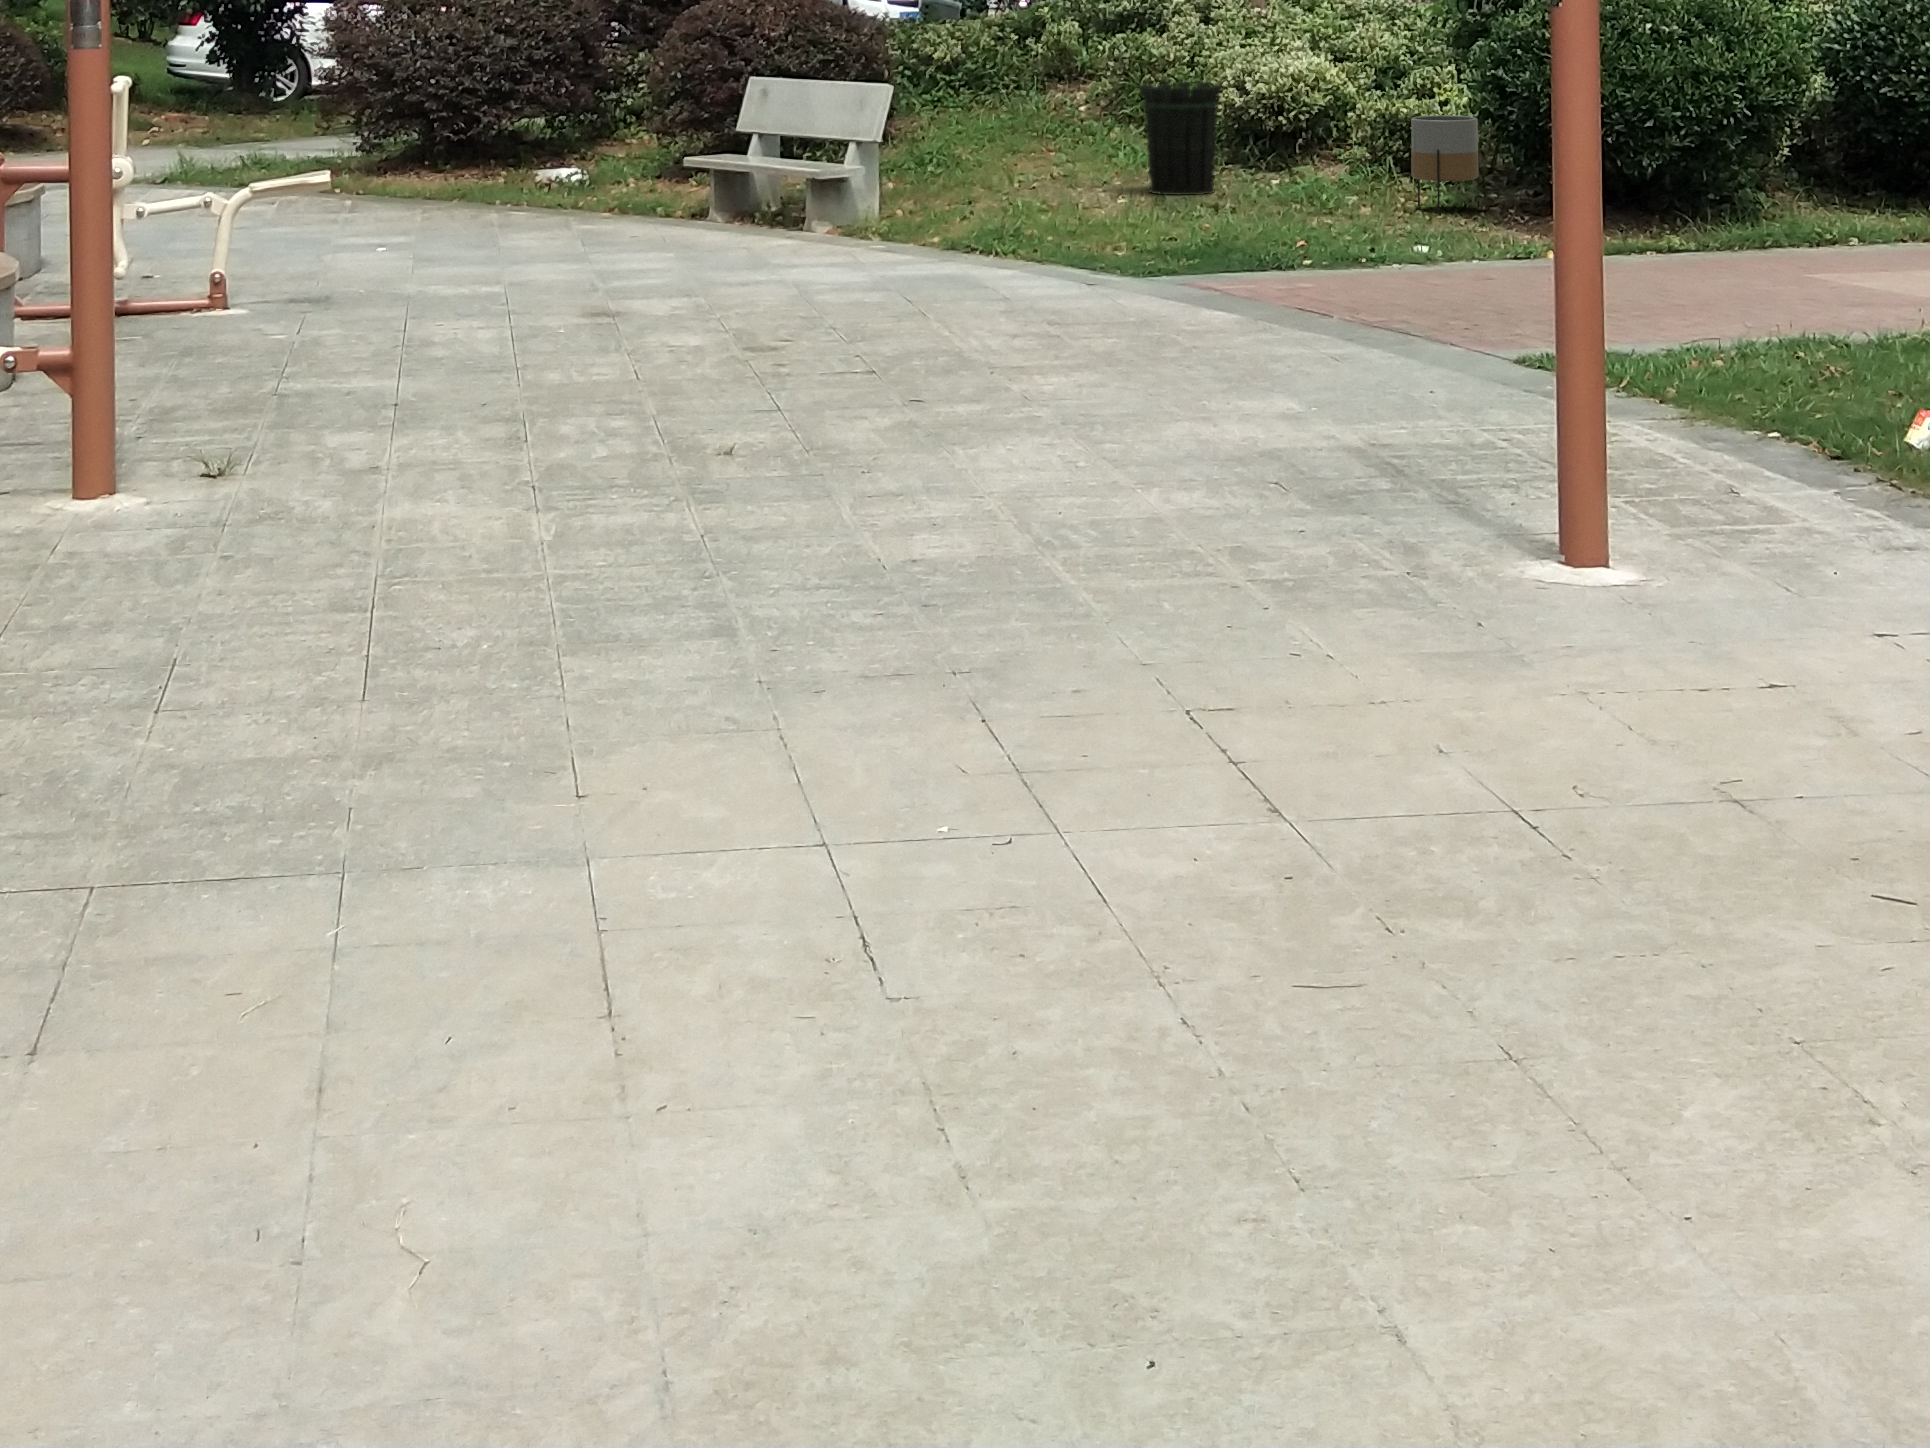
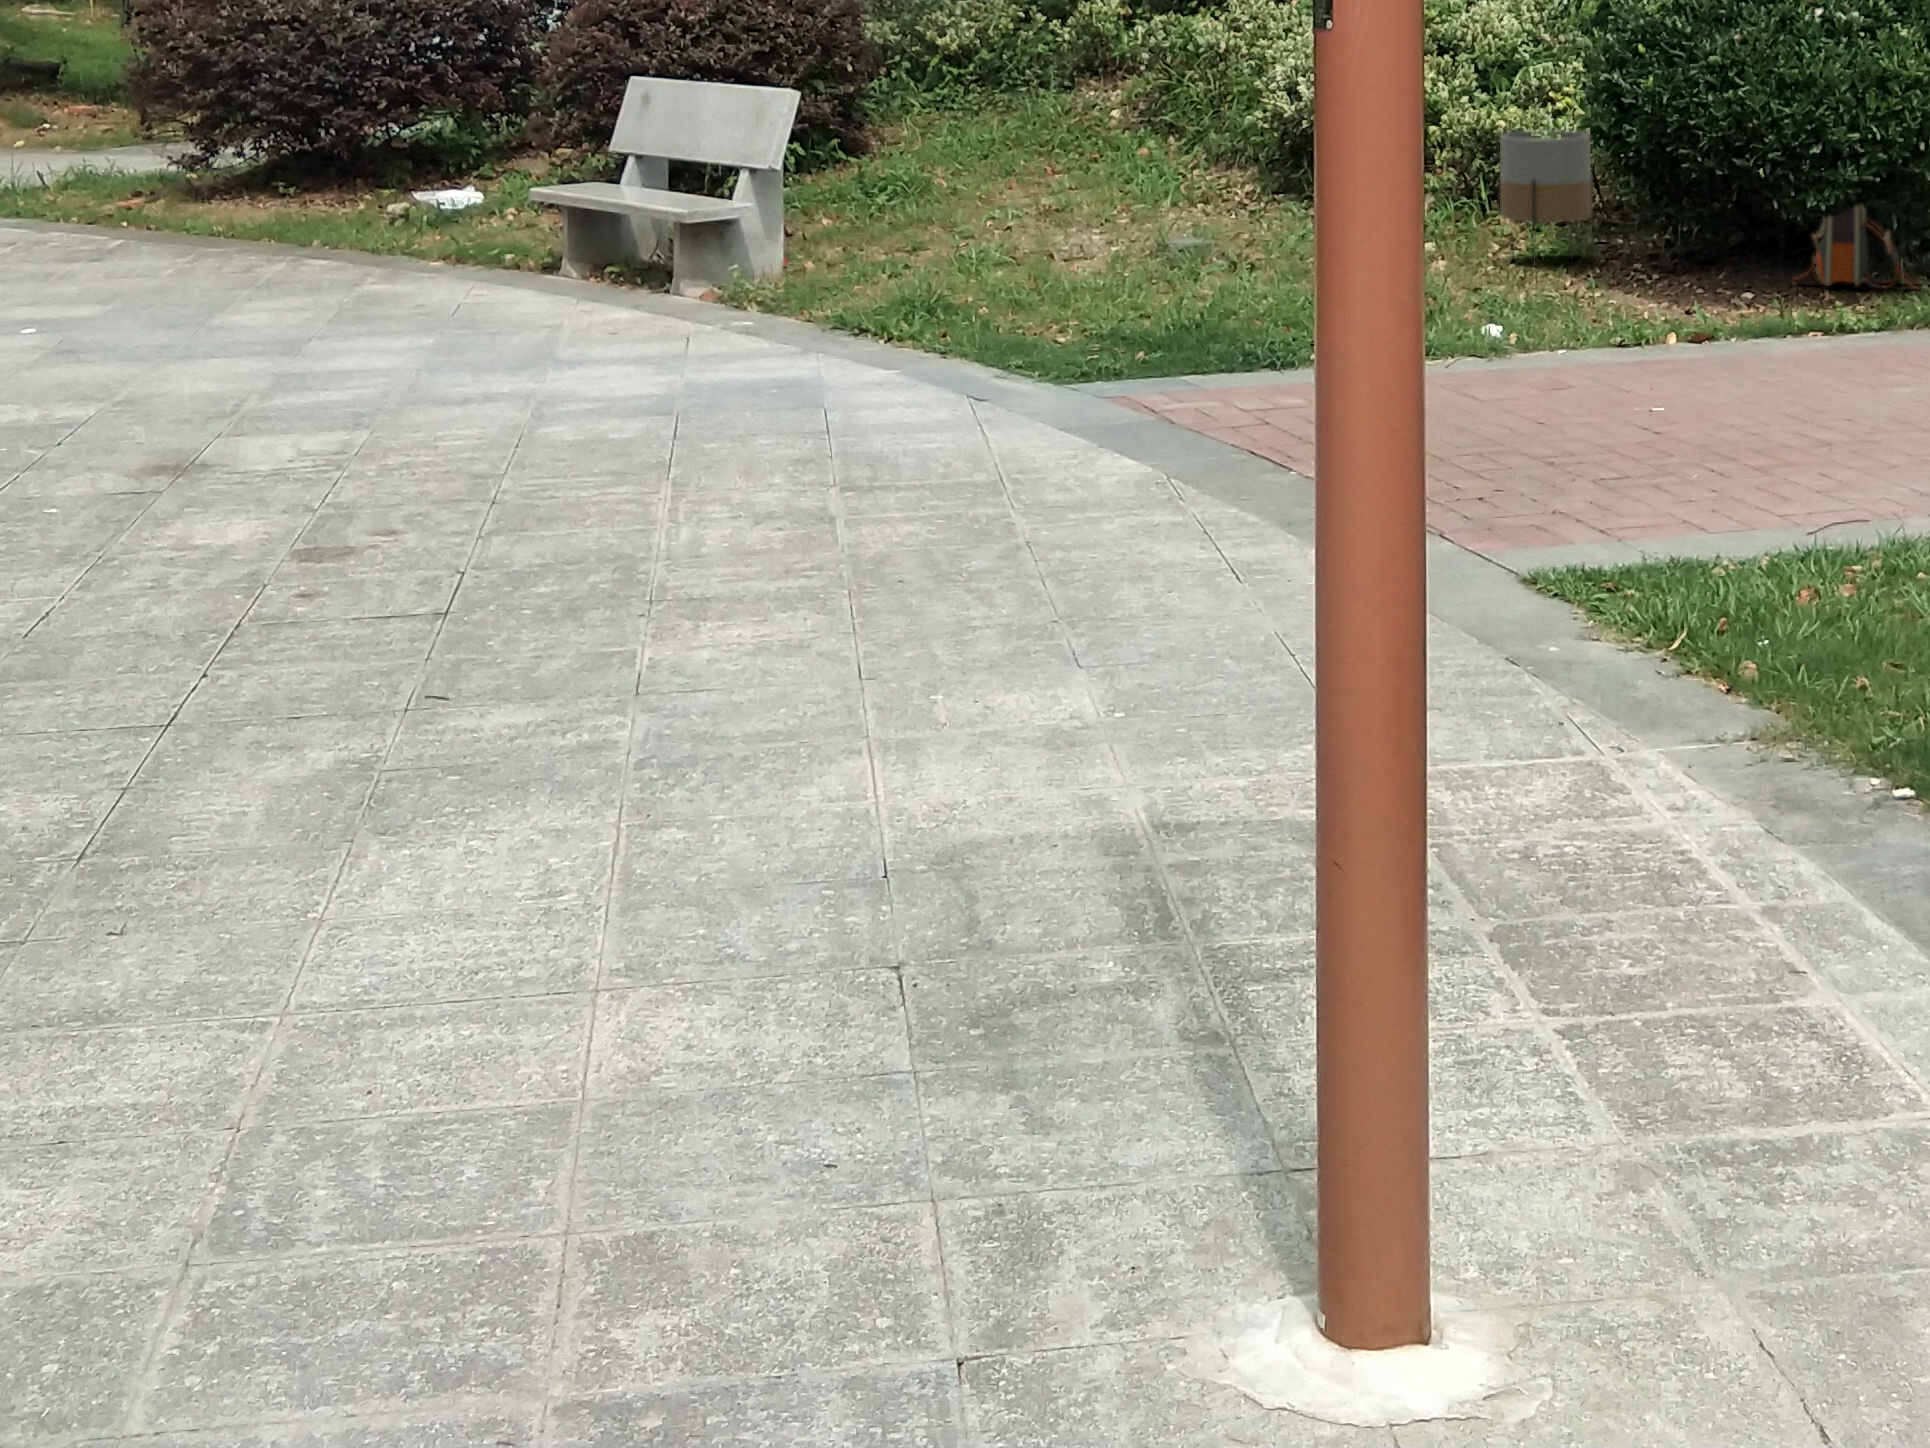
waste bin: present [1139,82,1223,195] -> none [1149,83,1266,237]
backpack: none [1632,157,1726,227] -> present [1794,206,1920,289]

